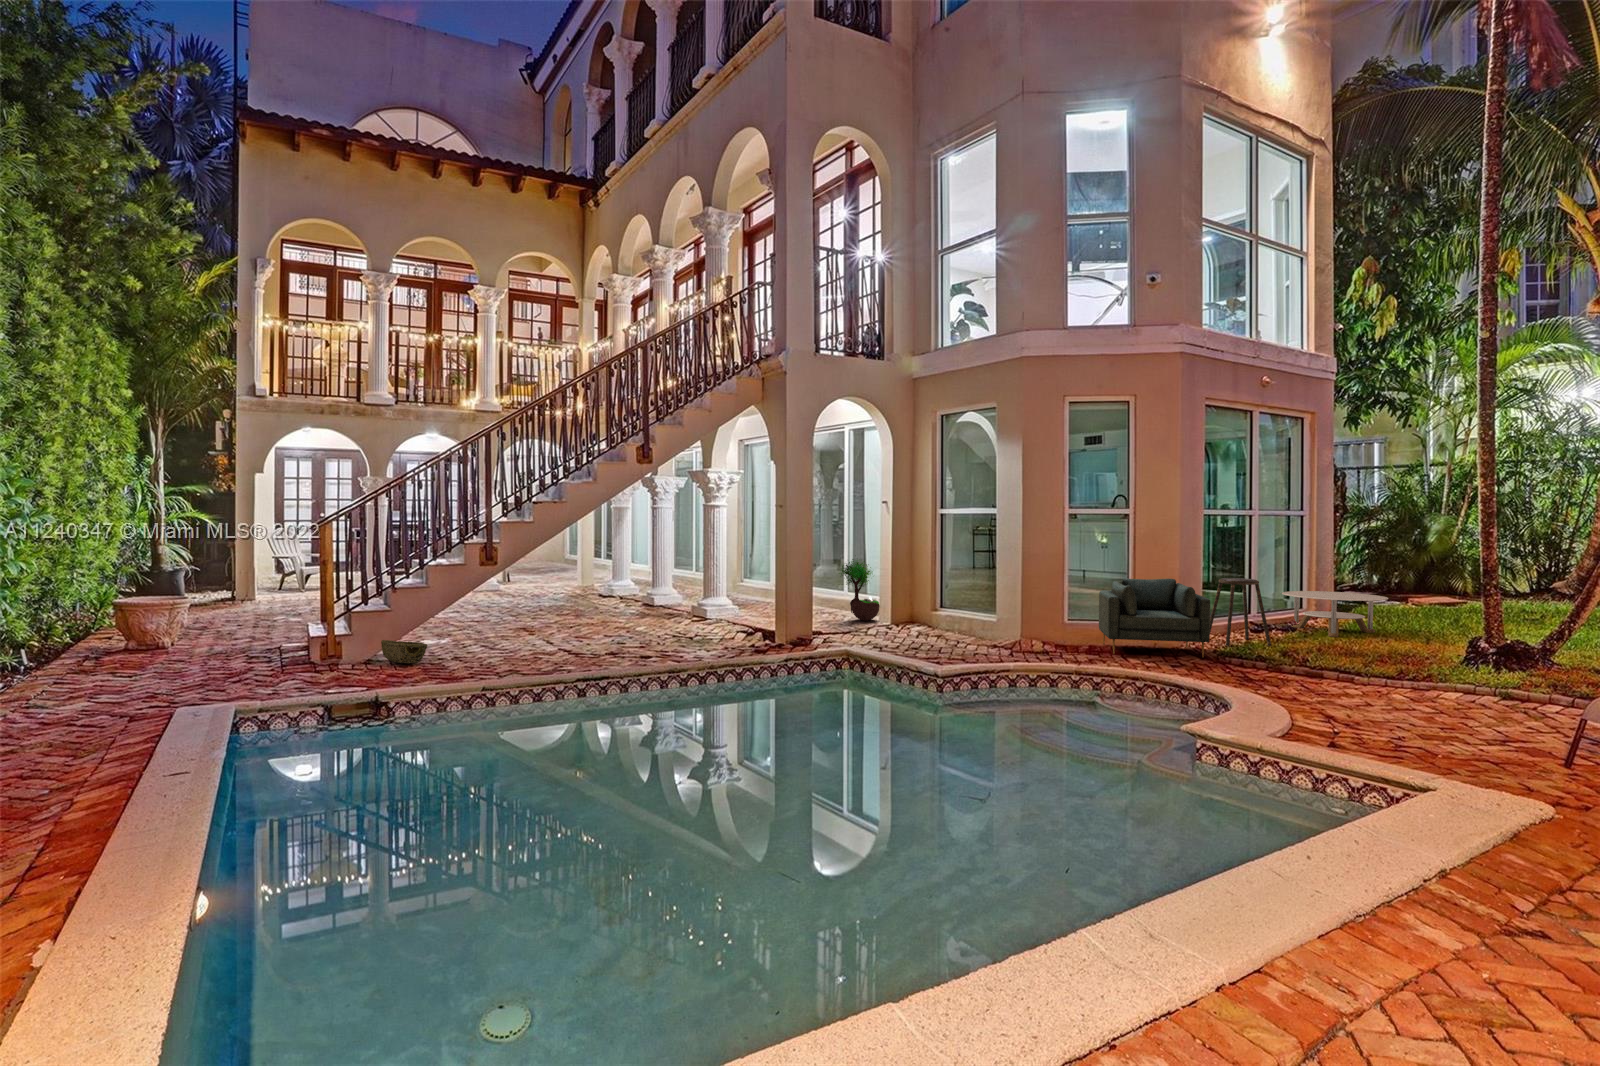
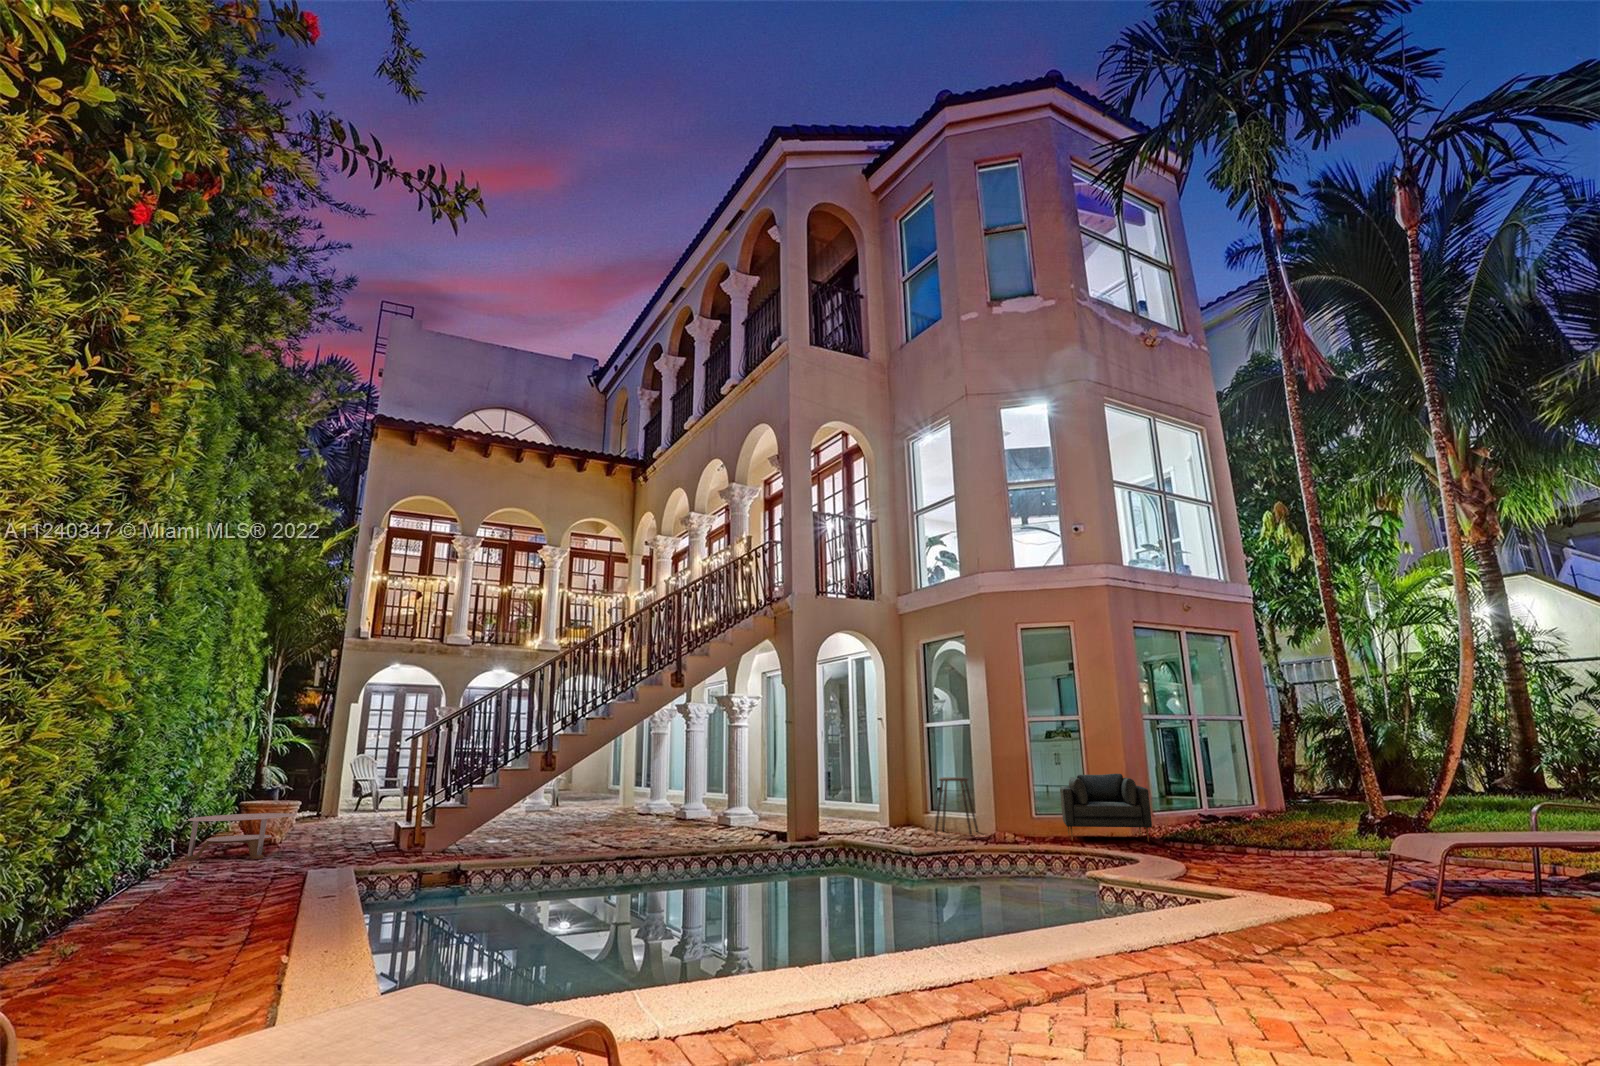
potted tree: present [839,559,880,621] -> none [843,764,880,824]
stool: present [1210,578,1271,646] -> present [935,777,978,835]
round table: present [1282,591,1388,637] -> present [184,813,296,860]
woven basket: present [381,640,428,664] -> none [457,833,495,853]

